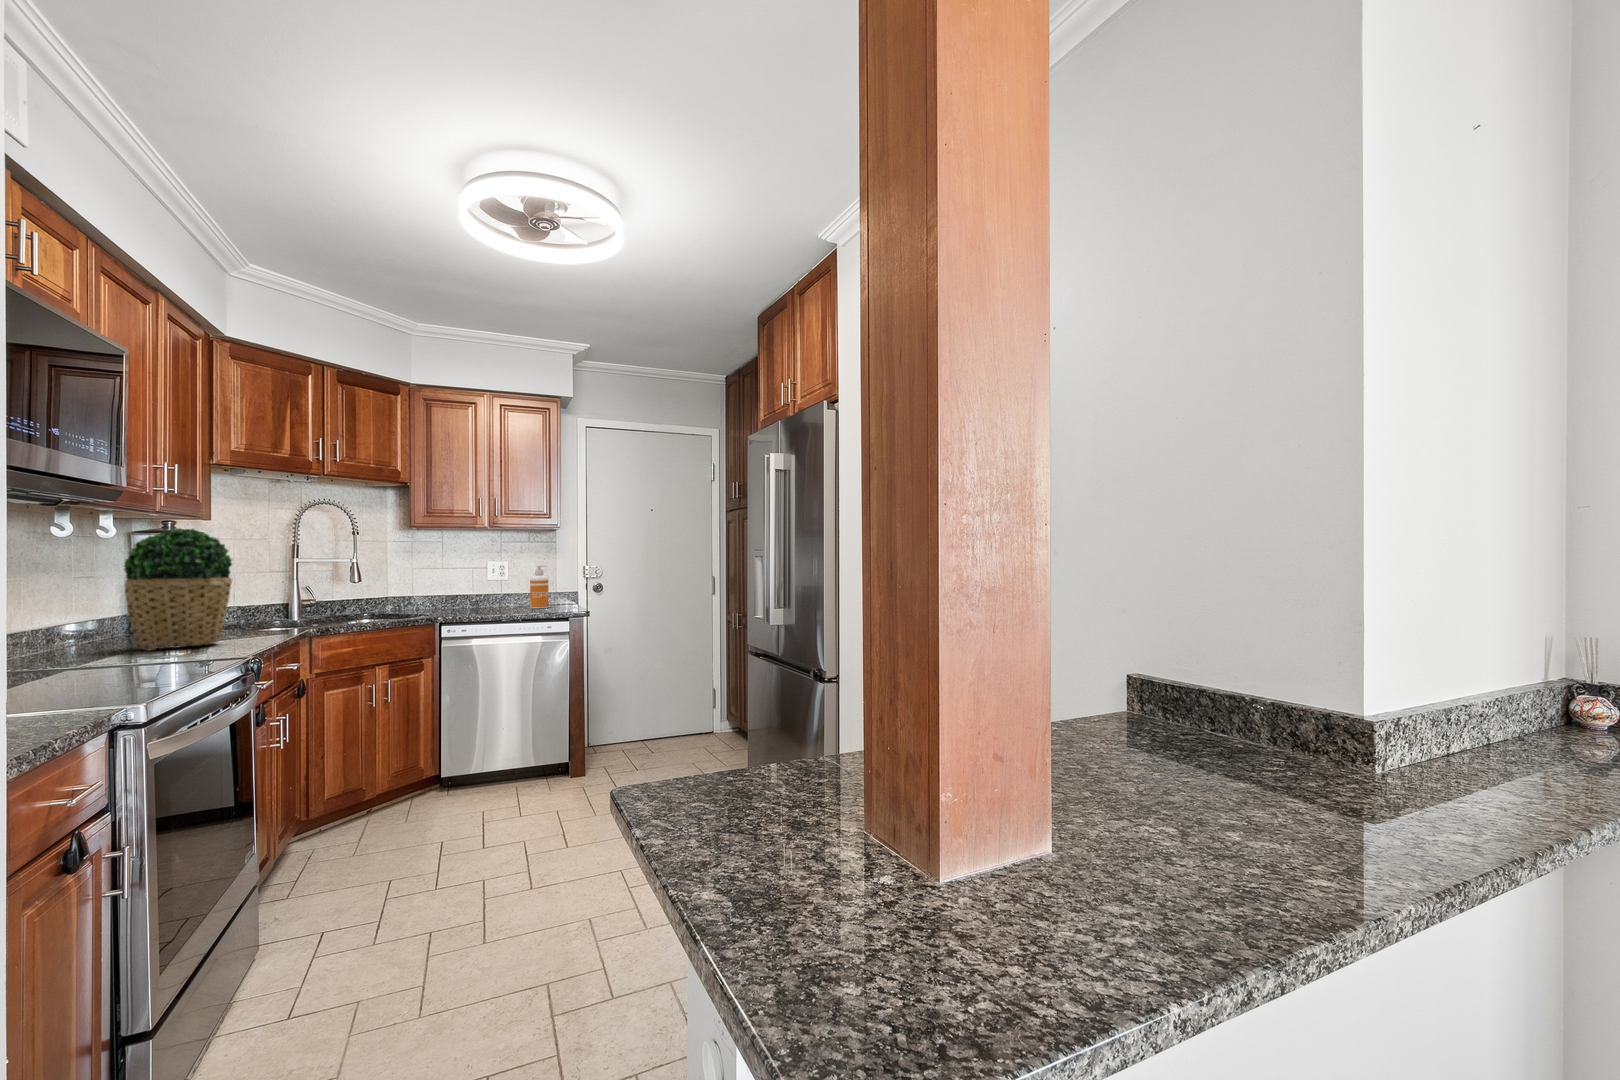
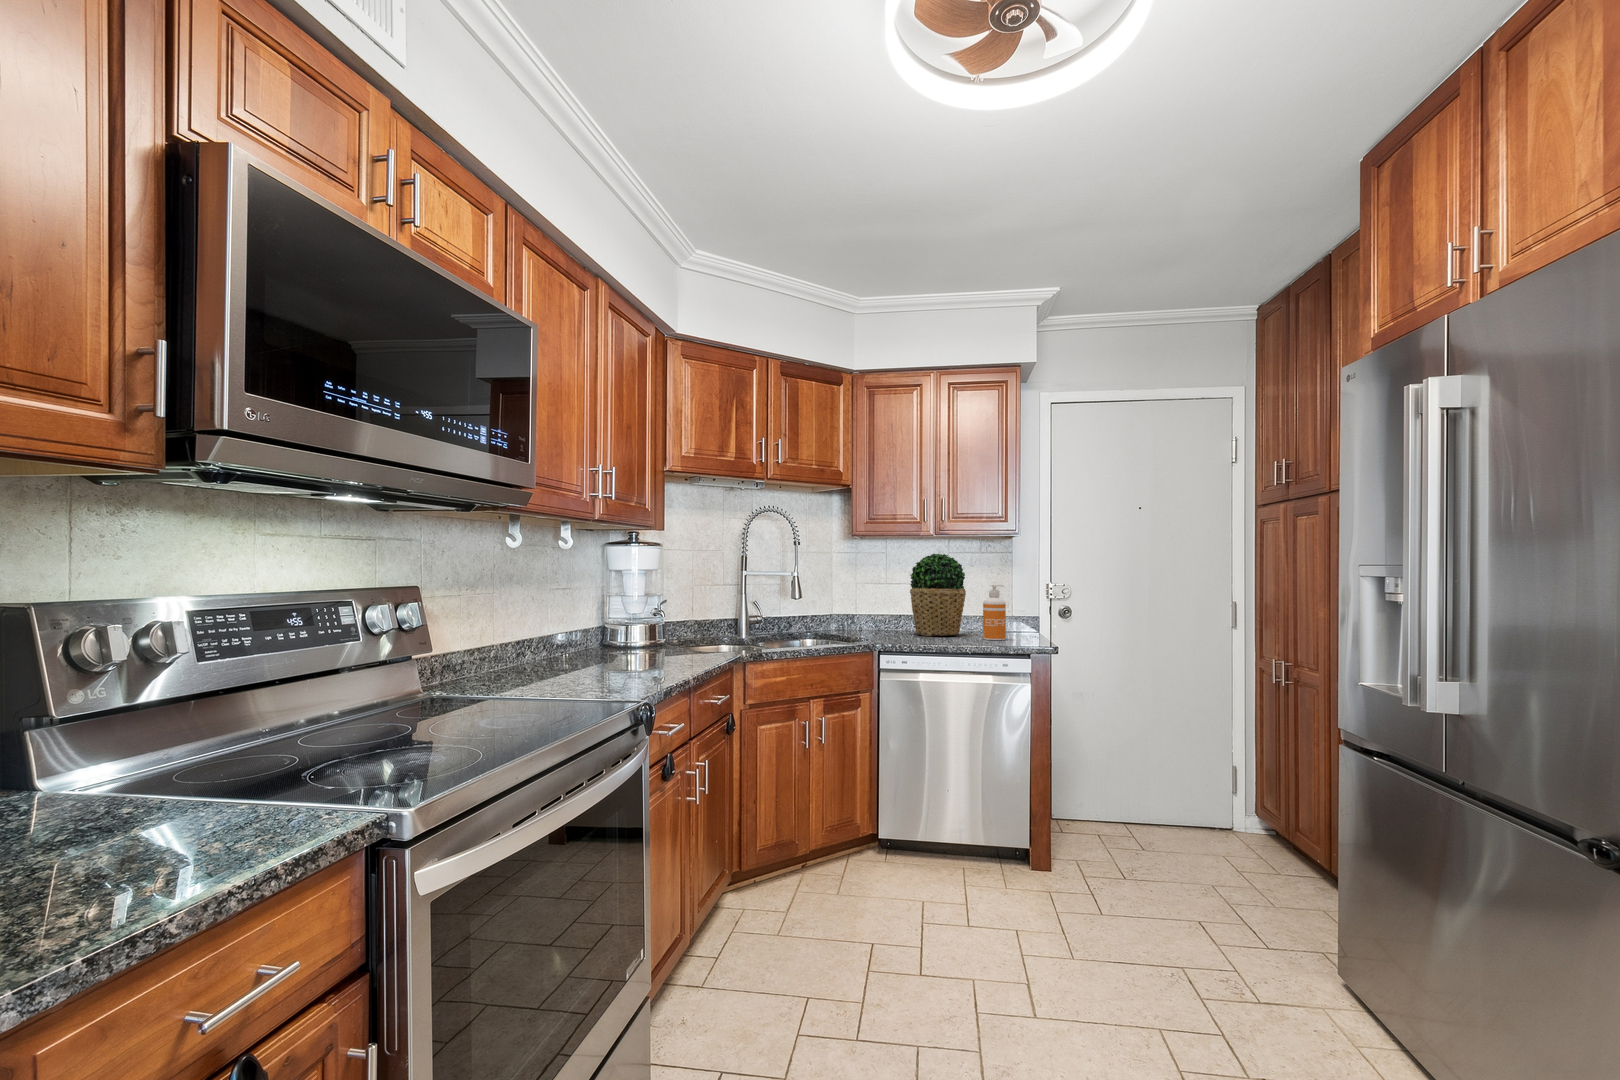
potted plant: present [124,528,232,651] -> present [910,554,966,636]

